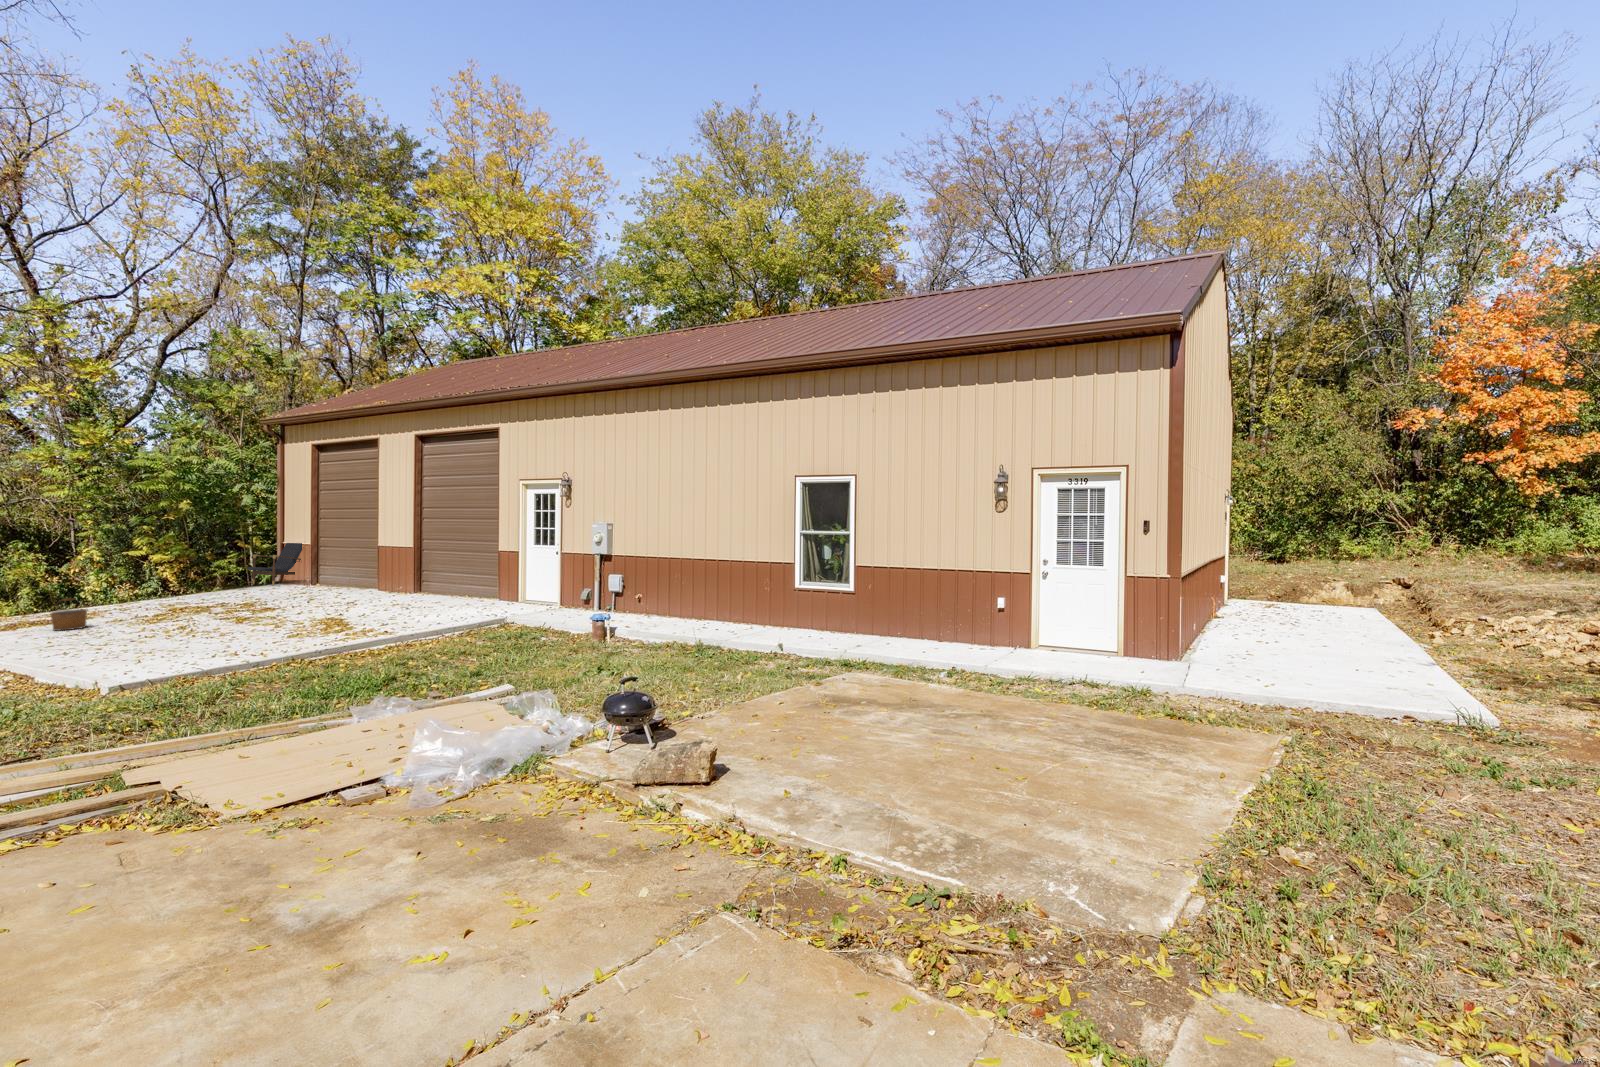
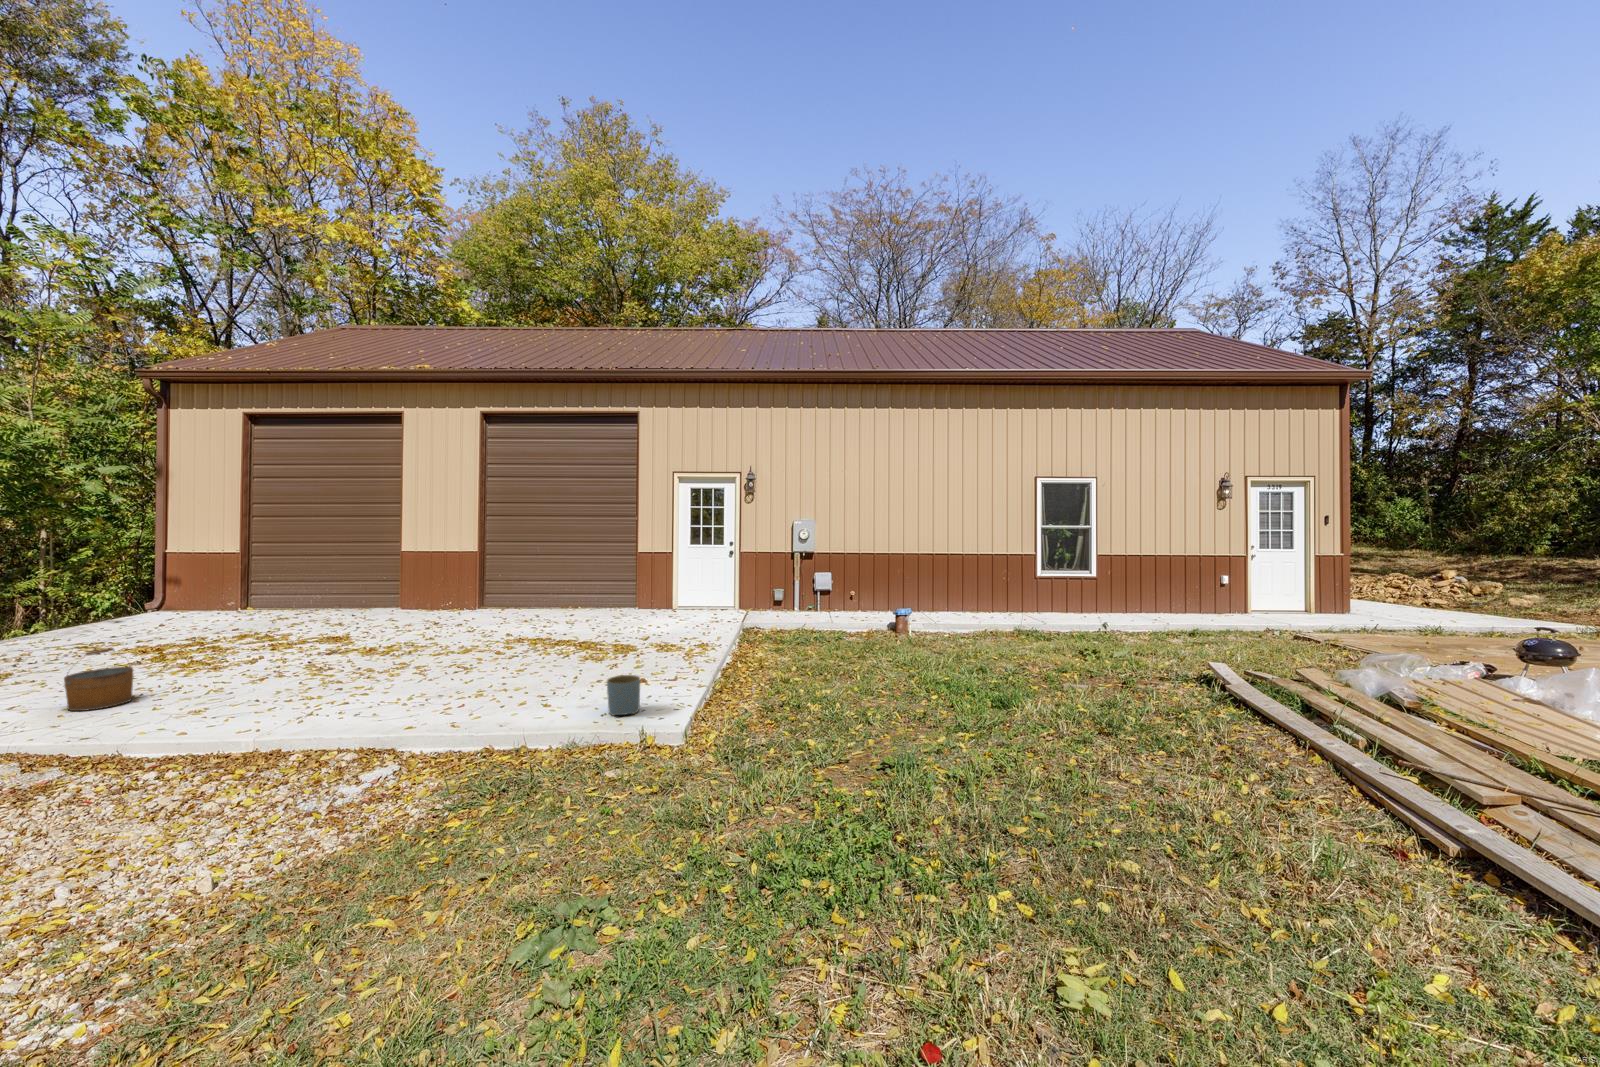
lounge chair: present [247,543,304,585] -> none [143,554,237,618]
planter: none [176,637,204,663] -> present [607,675,640,716]

